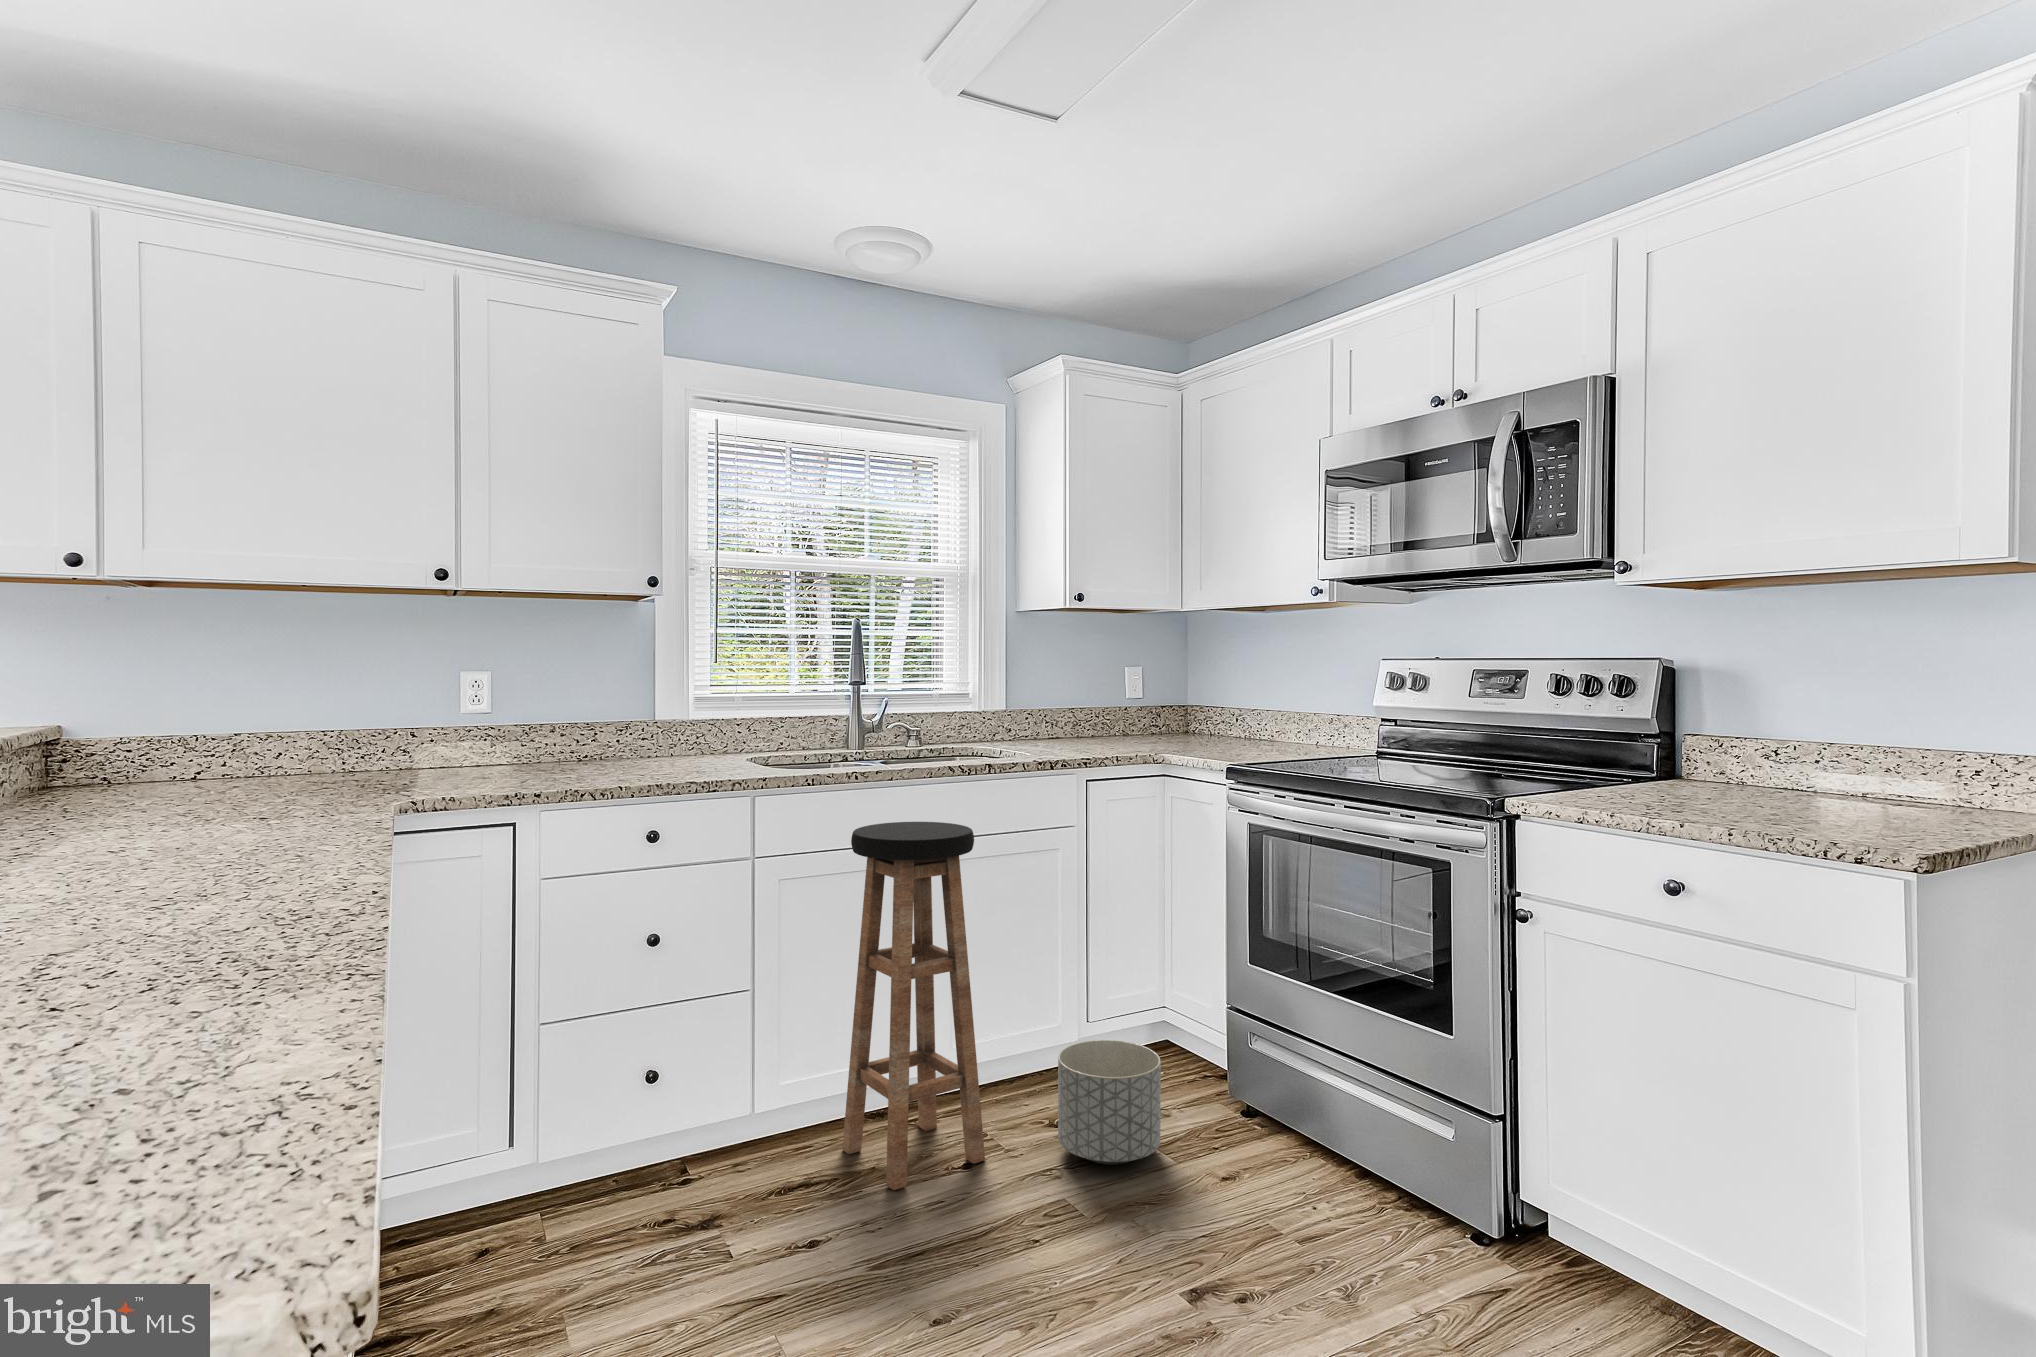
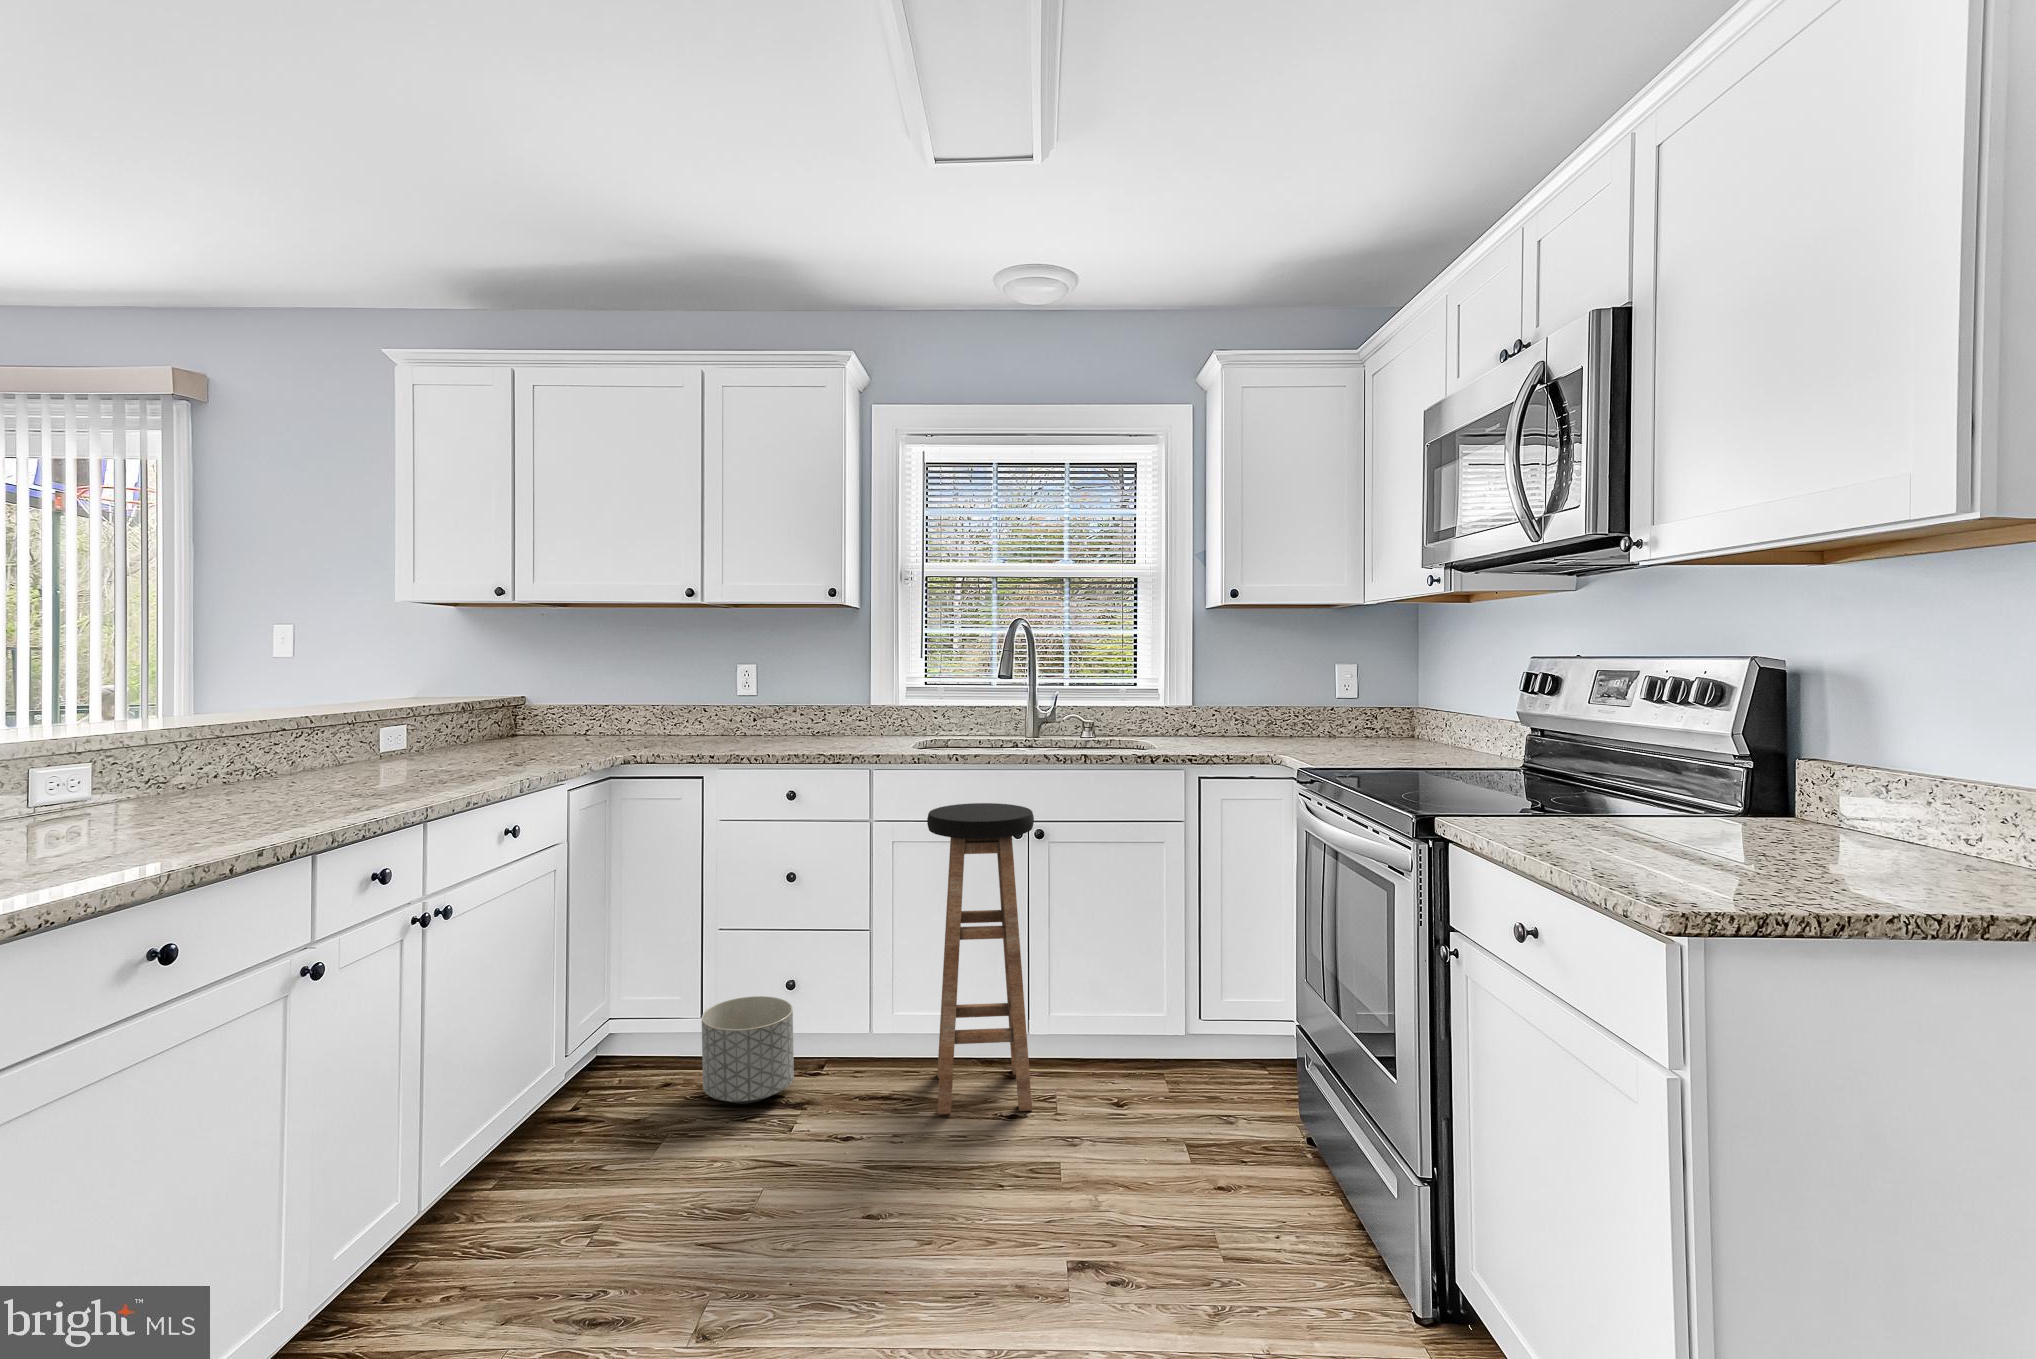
planter: present [1058,1040,1161,1165] -> present [702,996,794,1104]

